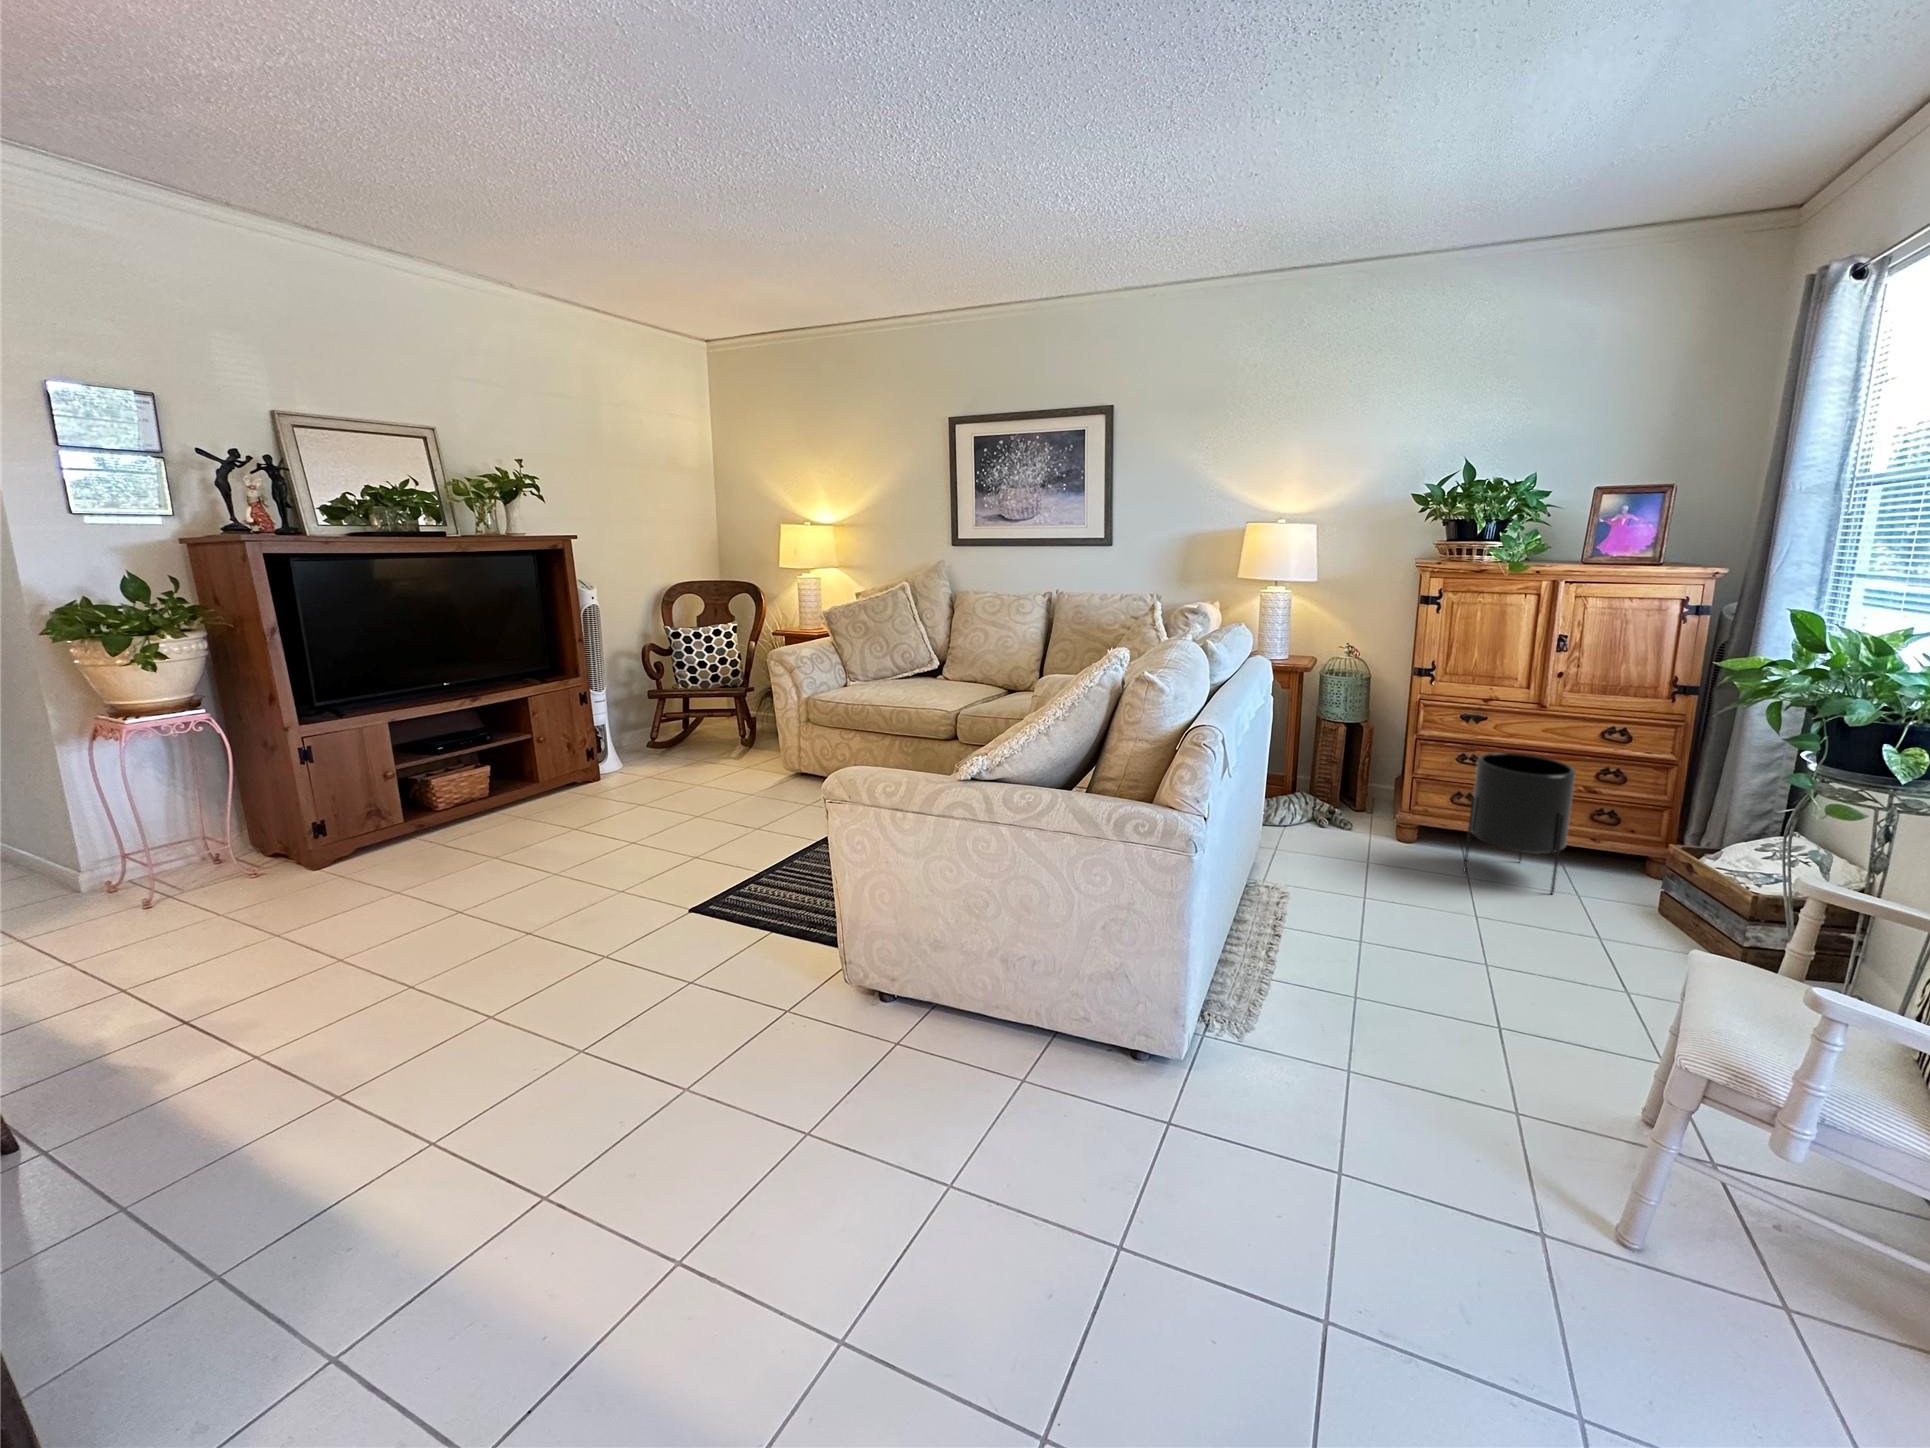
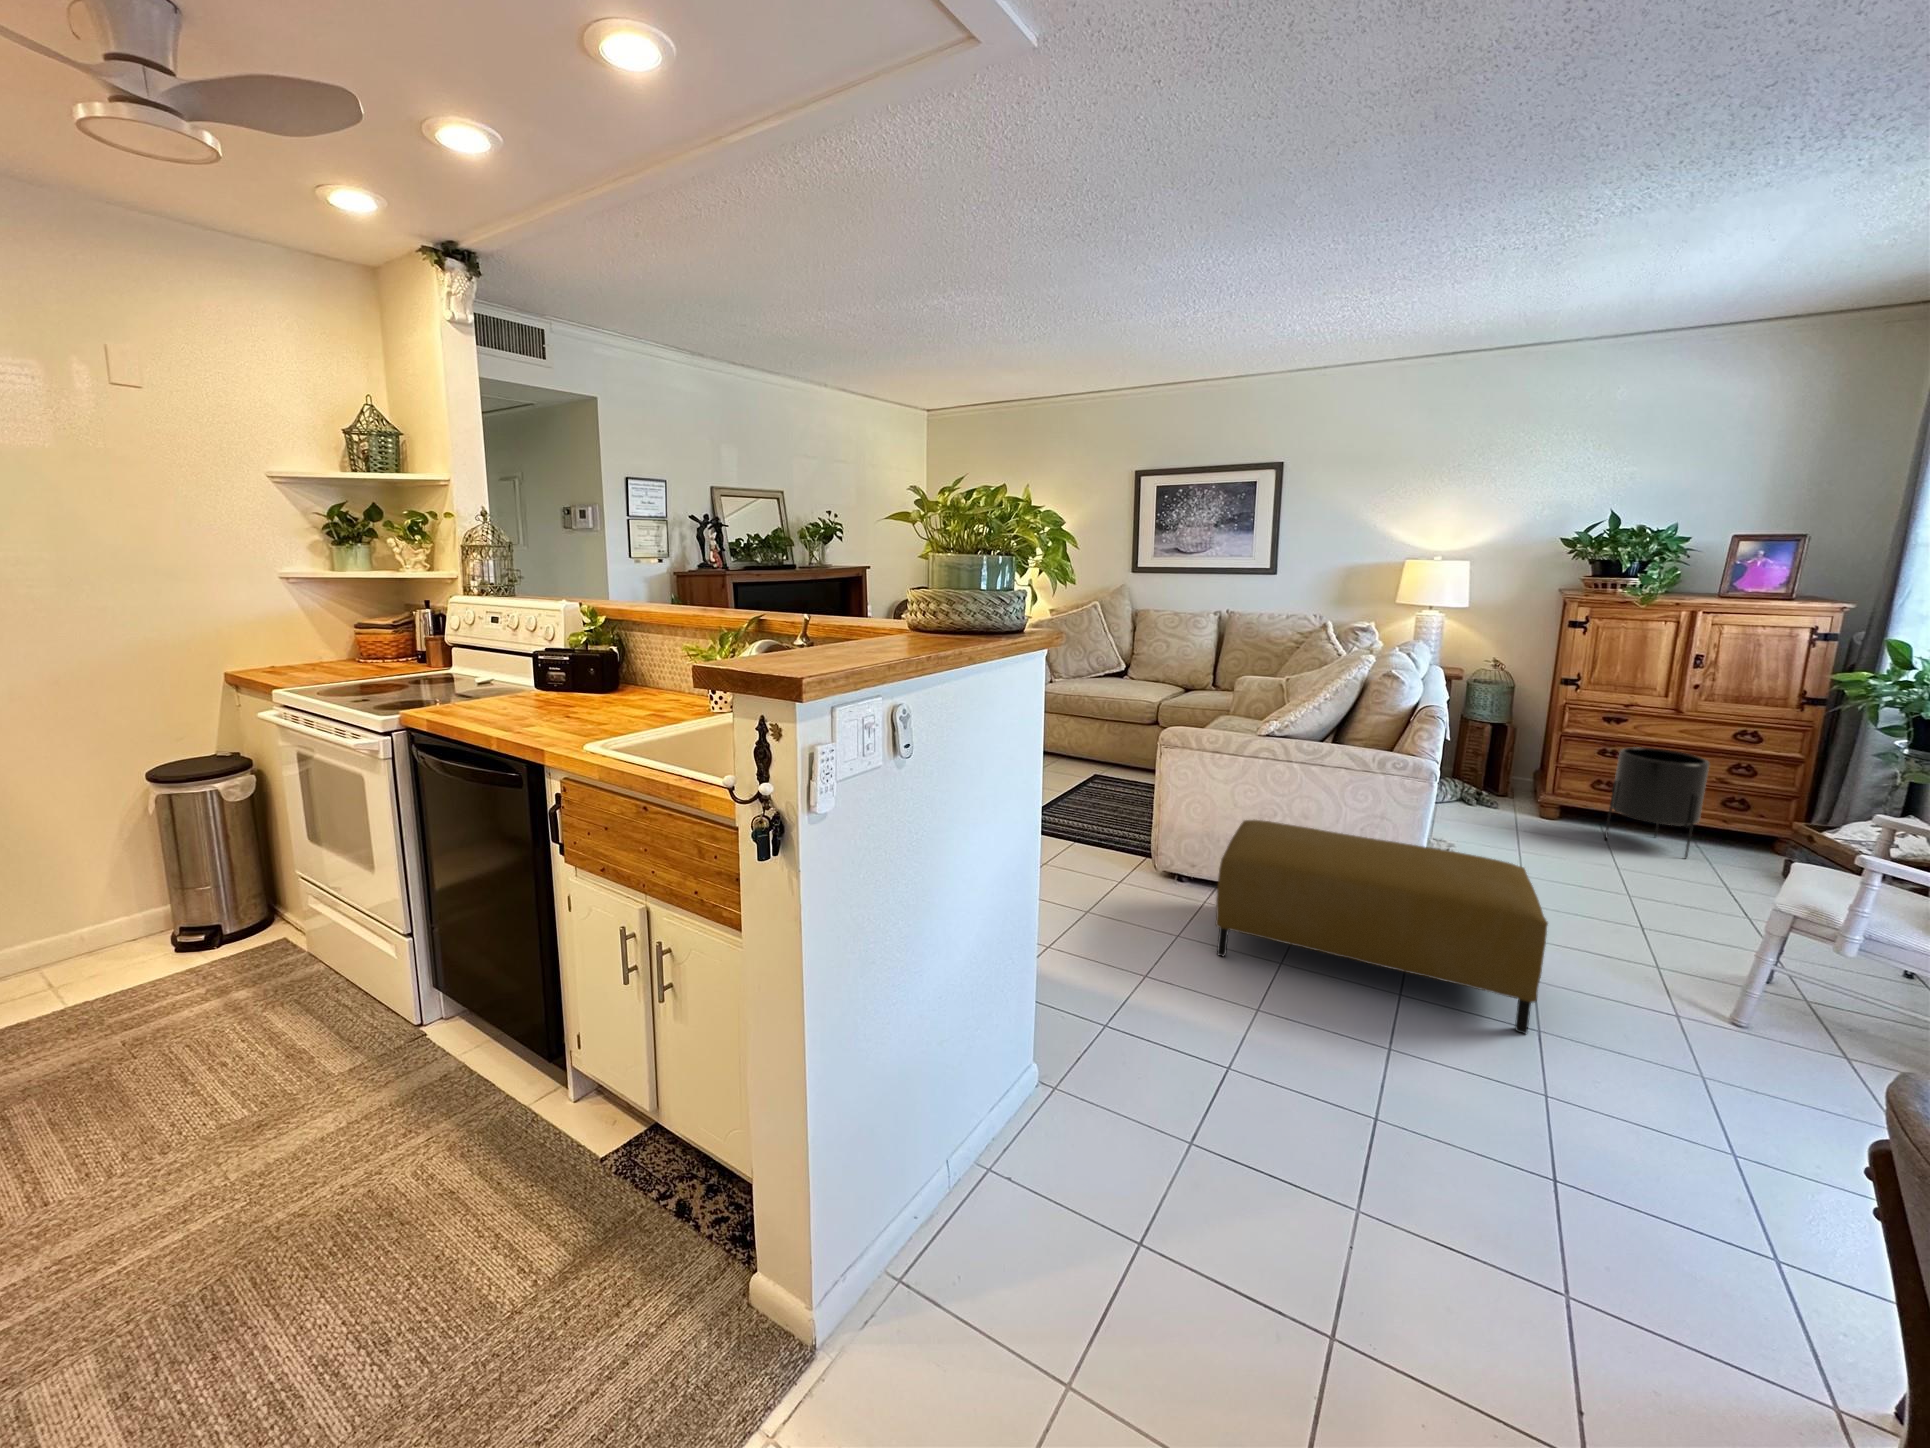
ottoman: none [822,917,1320,1345] -> present [1216,820,1548,1034]

